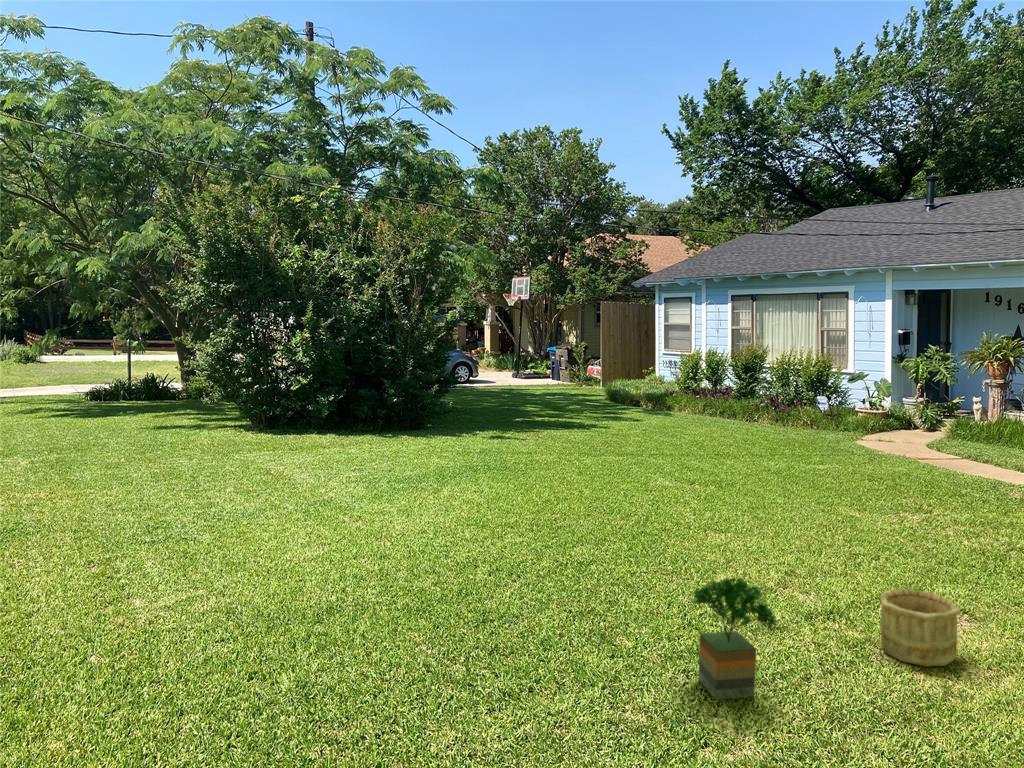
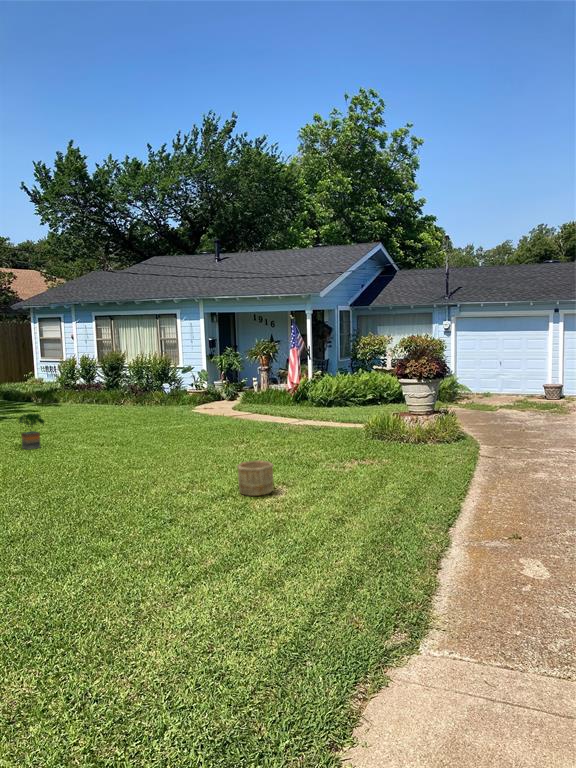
potted tree: present [692,577,776,700] -> present [18,414,45,450]

